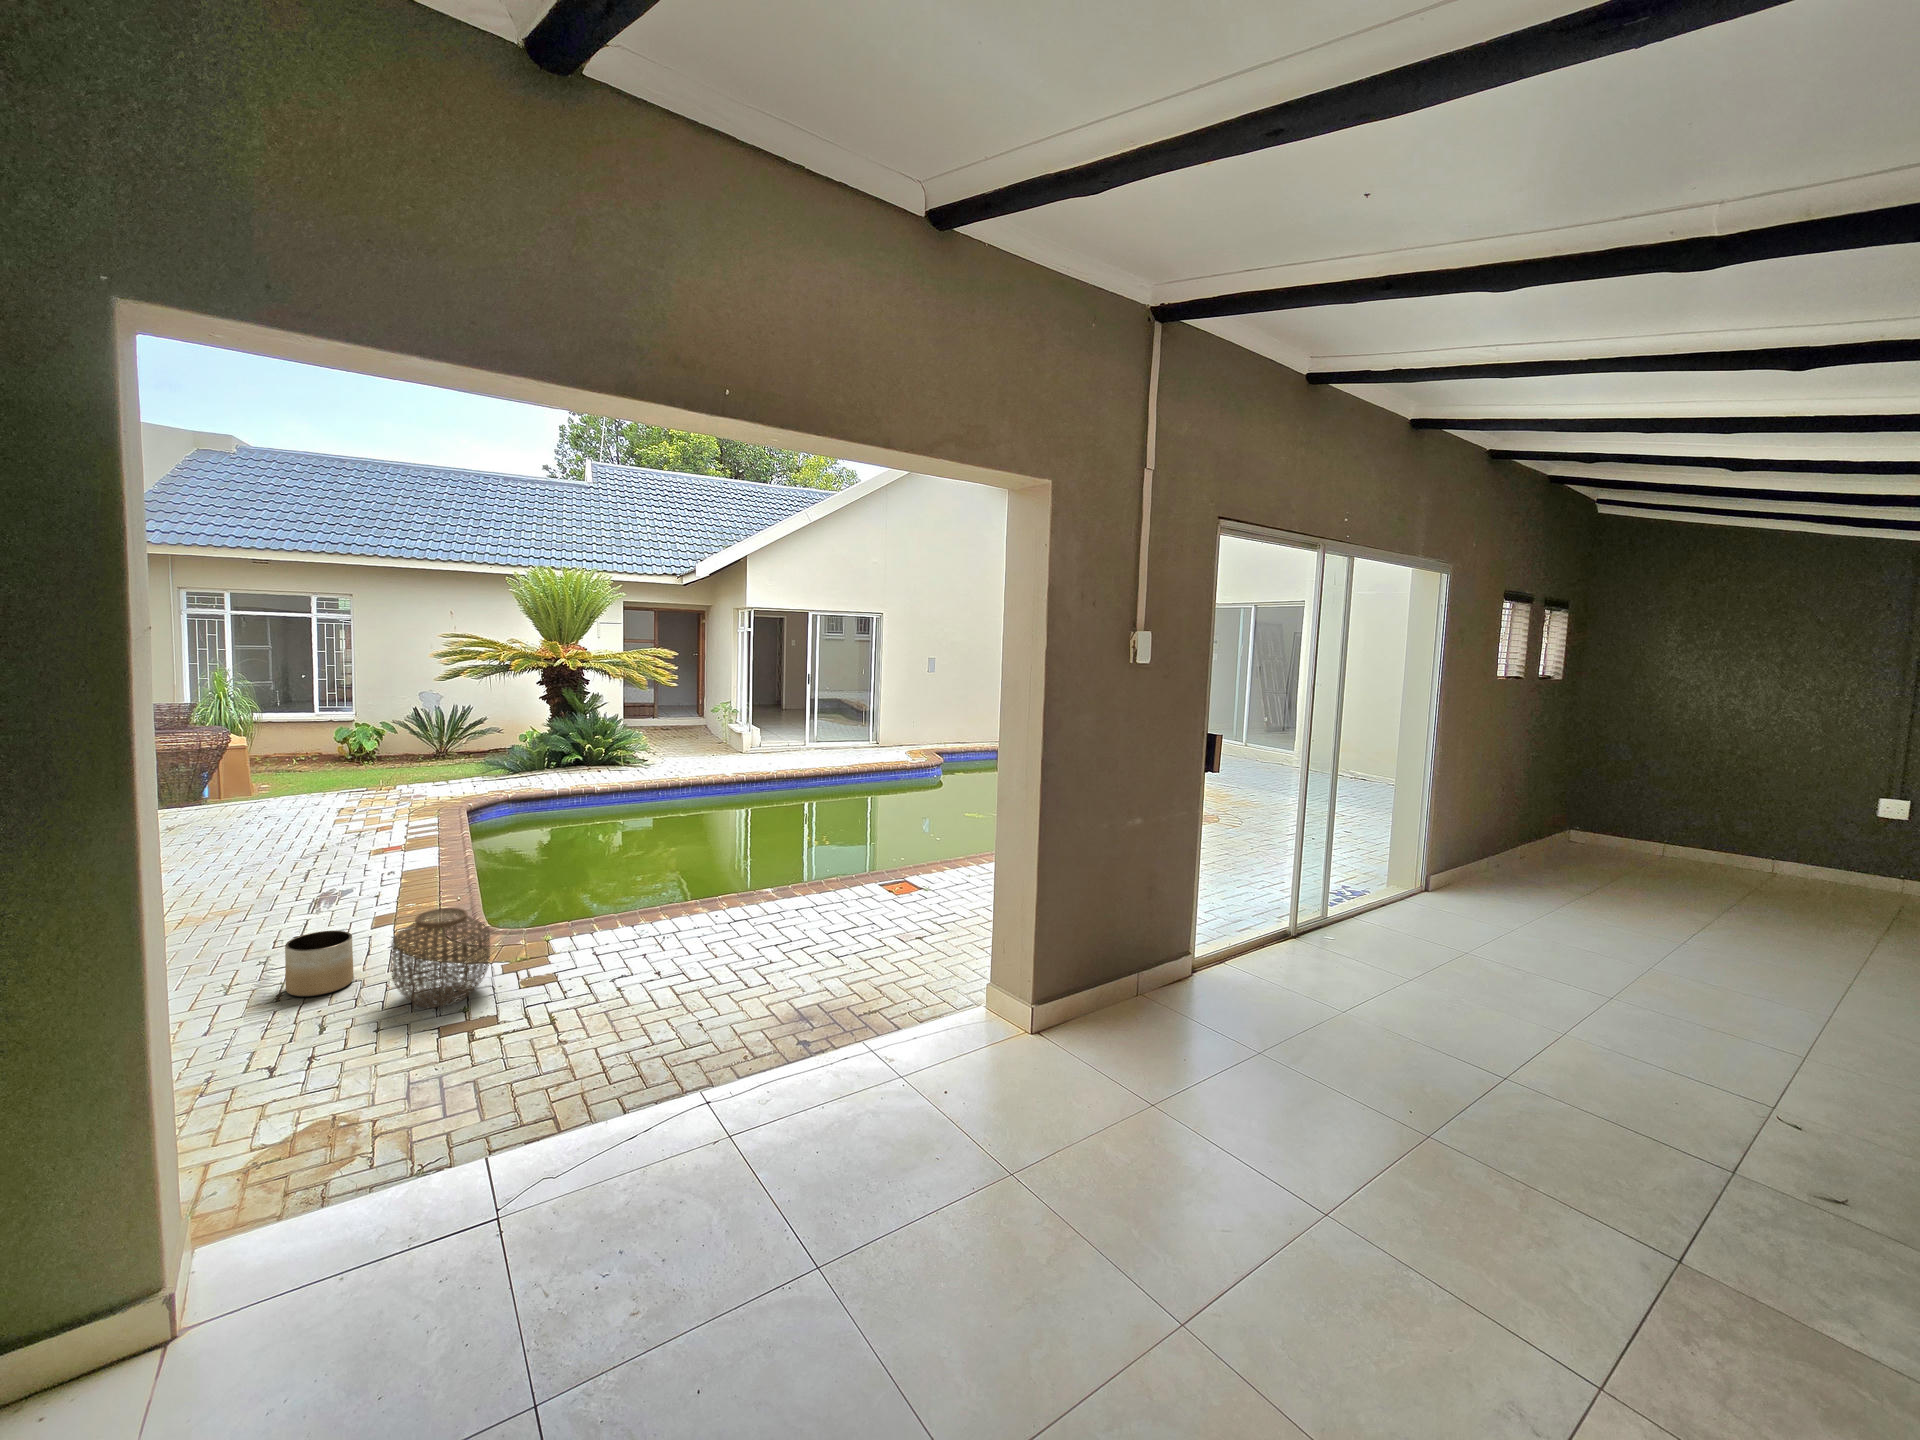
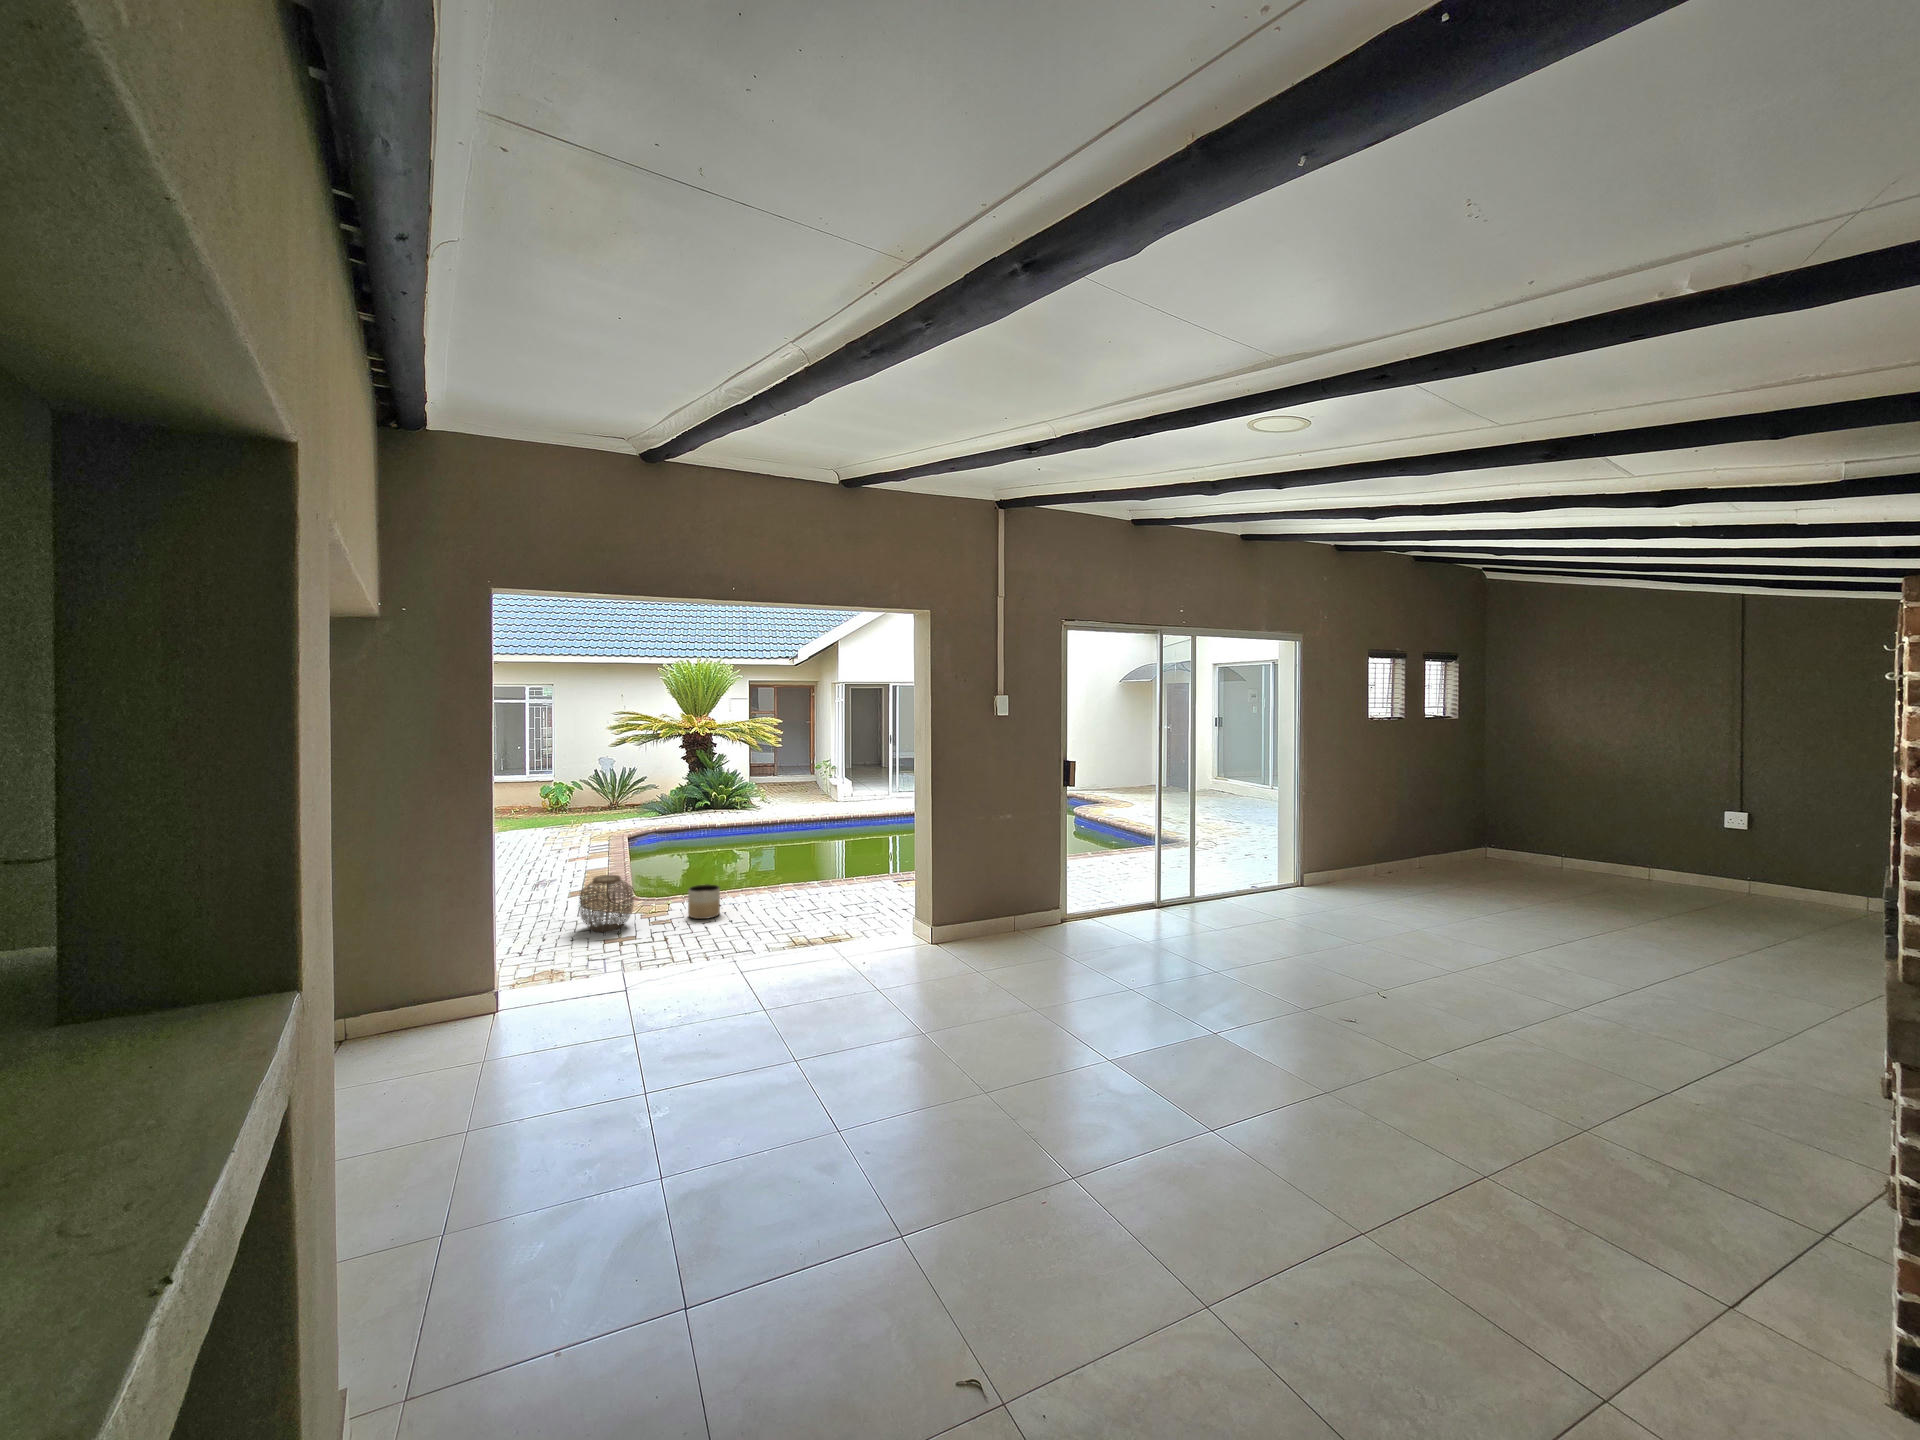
planter: present [285,931,353,997] -> present [688,884,720,919]

